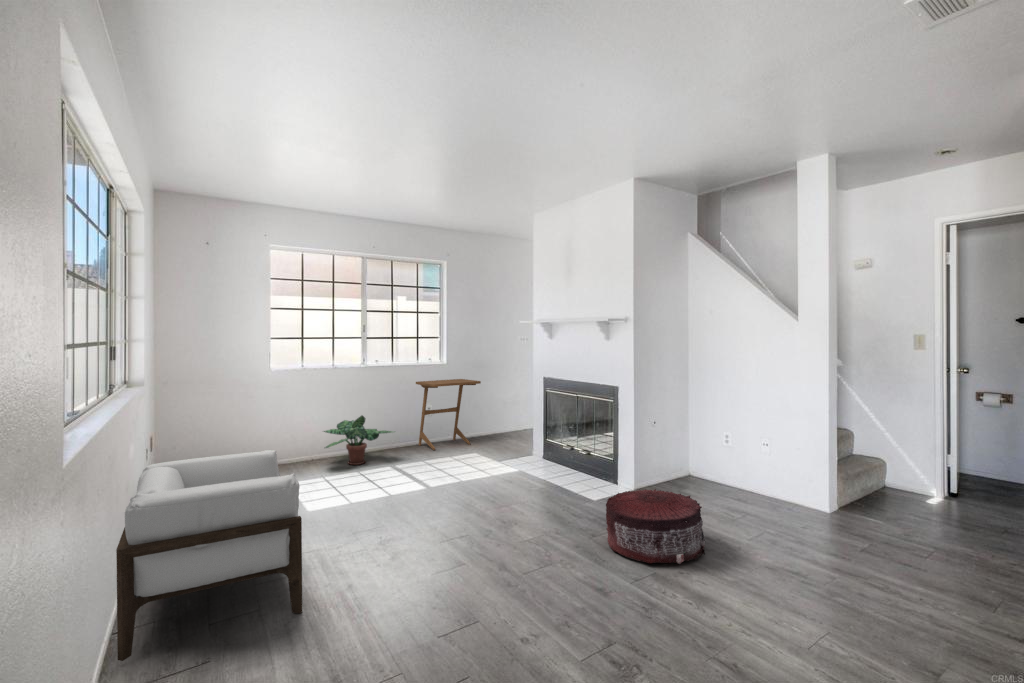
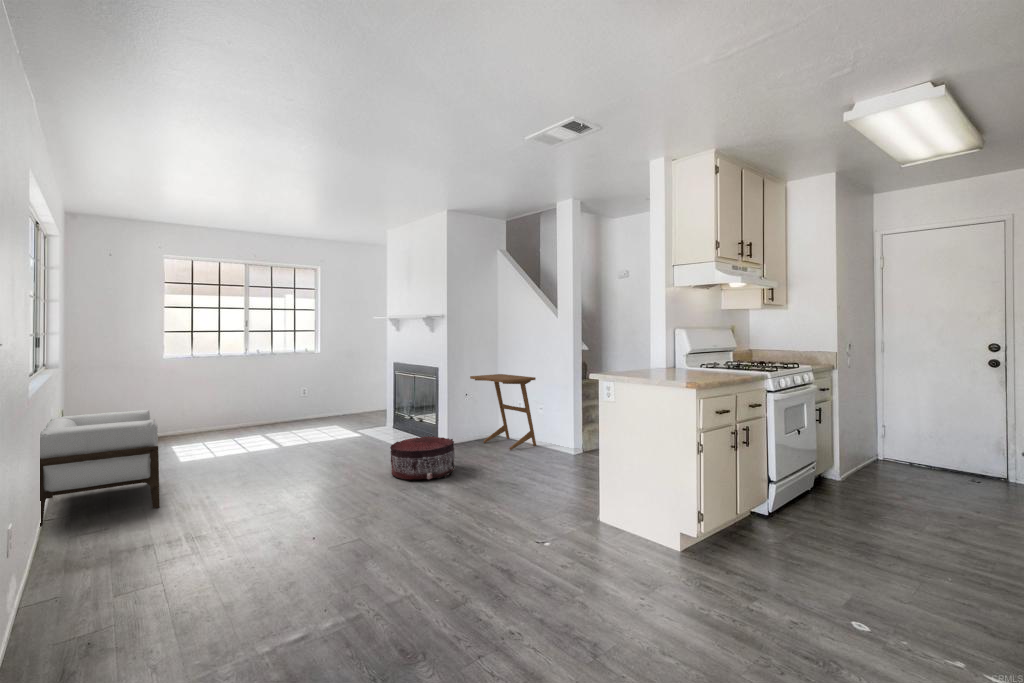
side table: present [416,379,481,450] -> present [470,374,536,450]
potted plant: present [324,415,393,465] -> none [205,394,271,435]

